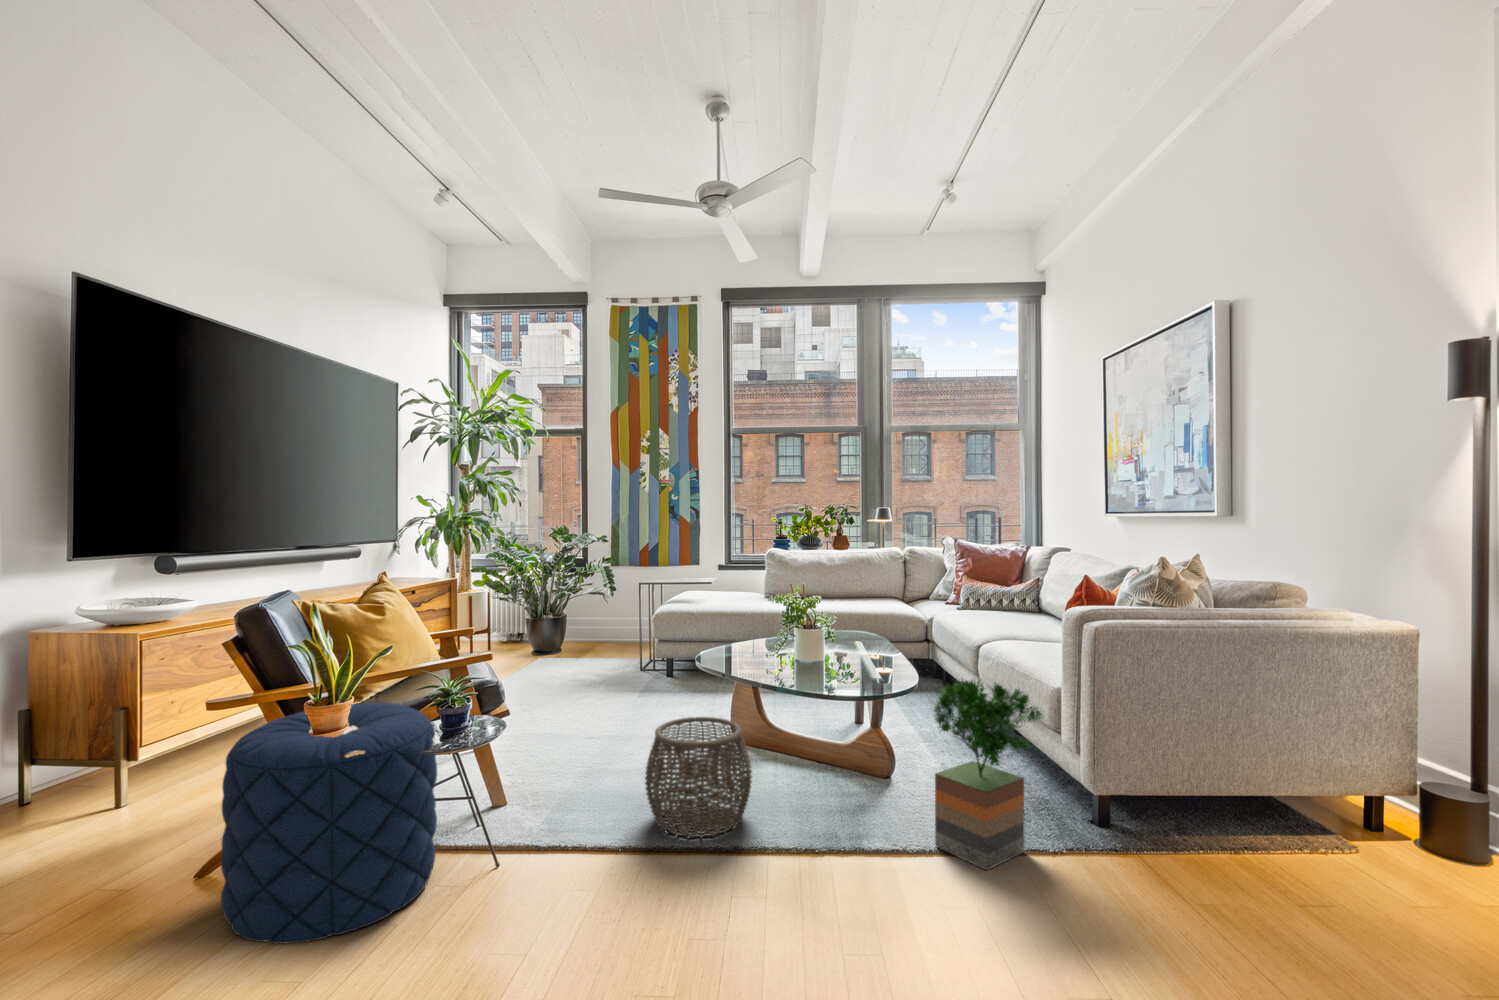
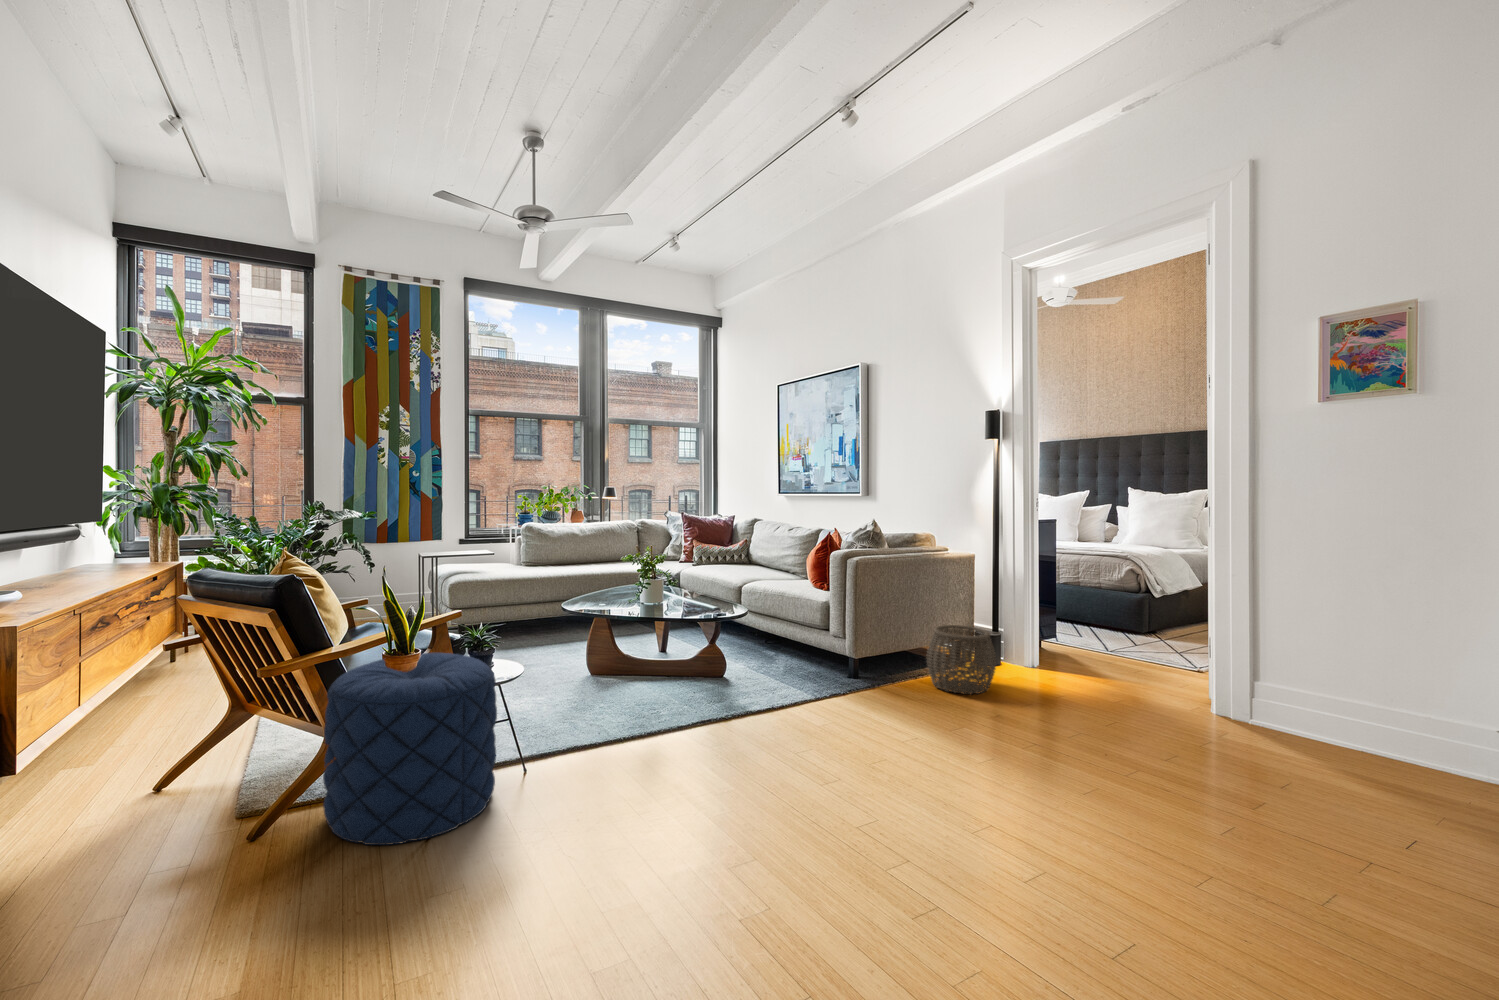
potted tree: present [934,678,1044,870] -> none [778,597,844,706]
woven basket: present [645,717,752,838] -> present [927,625,996,694]

